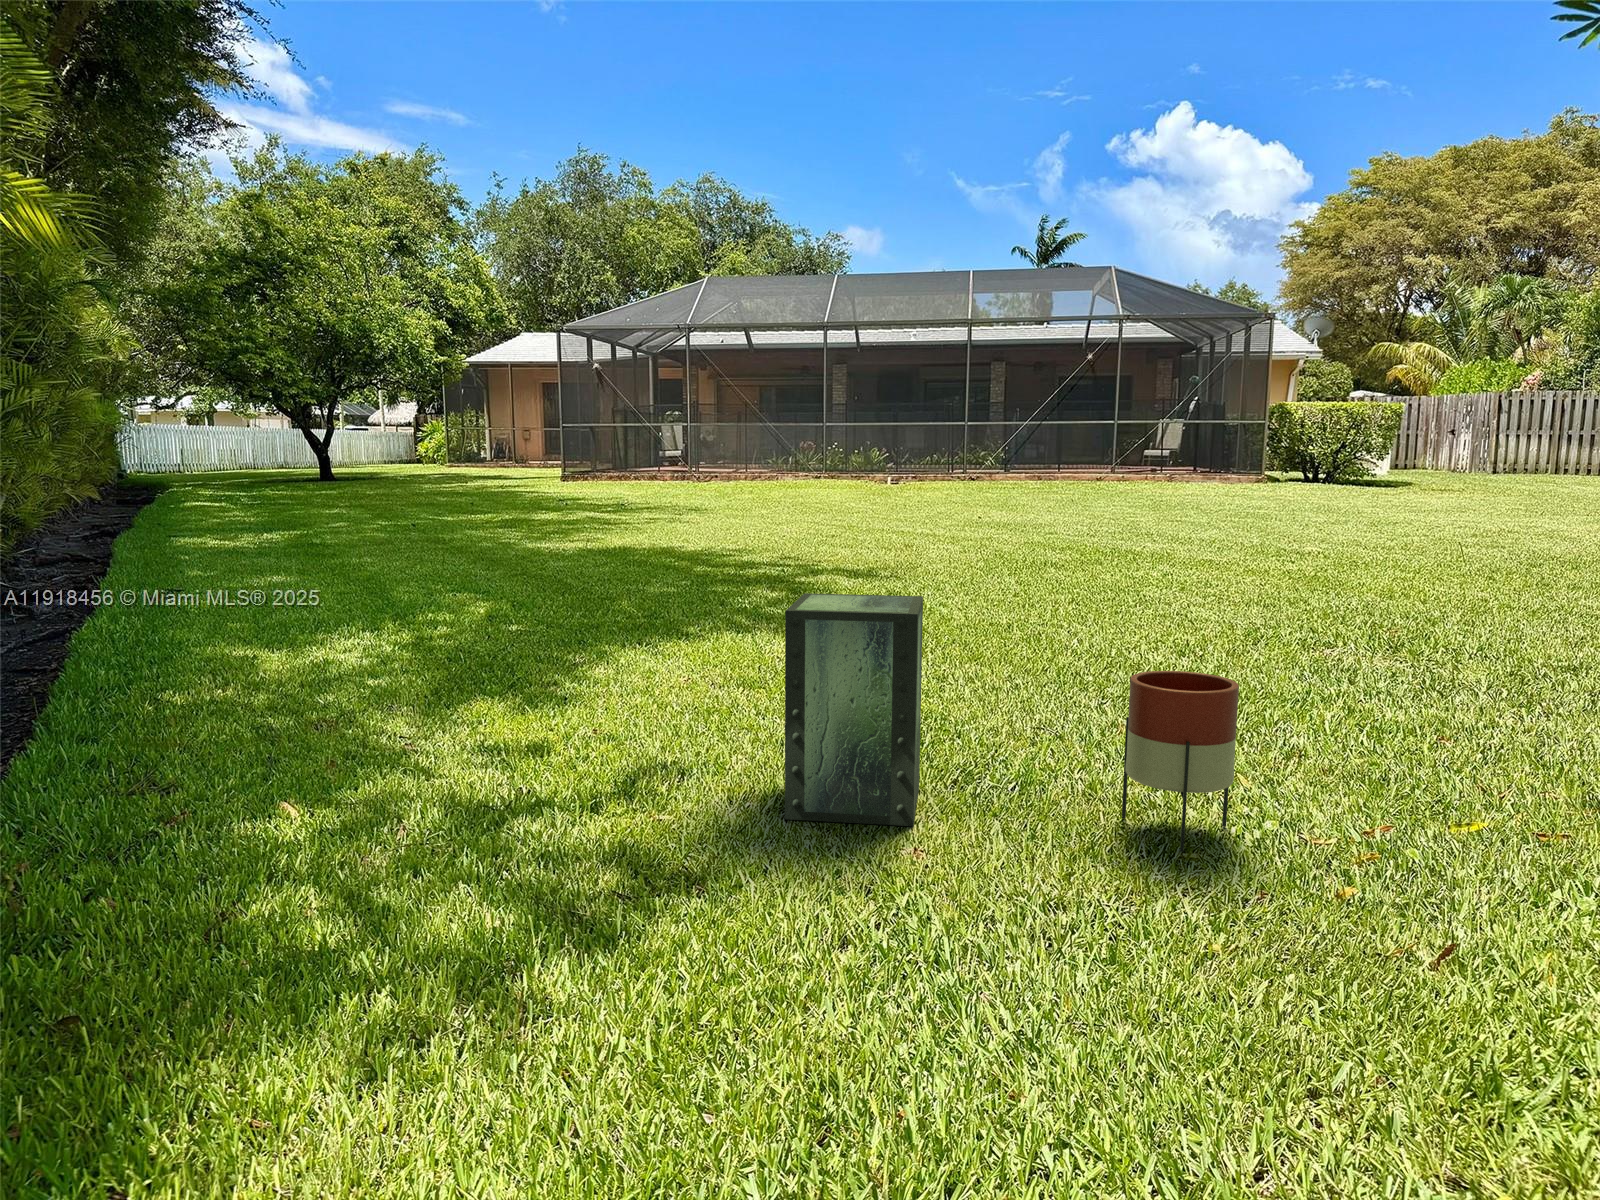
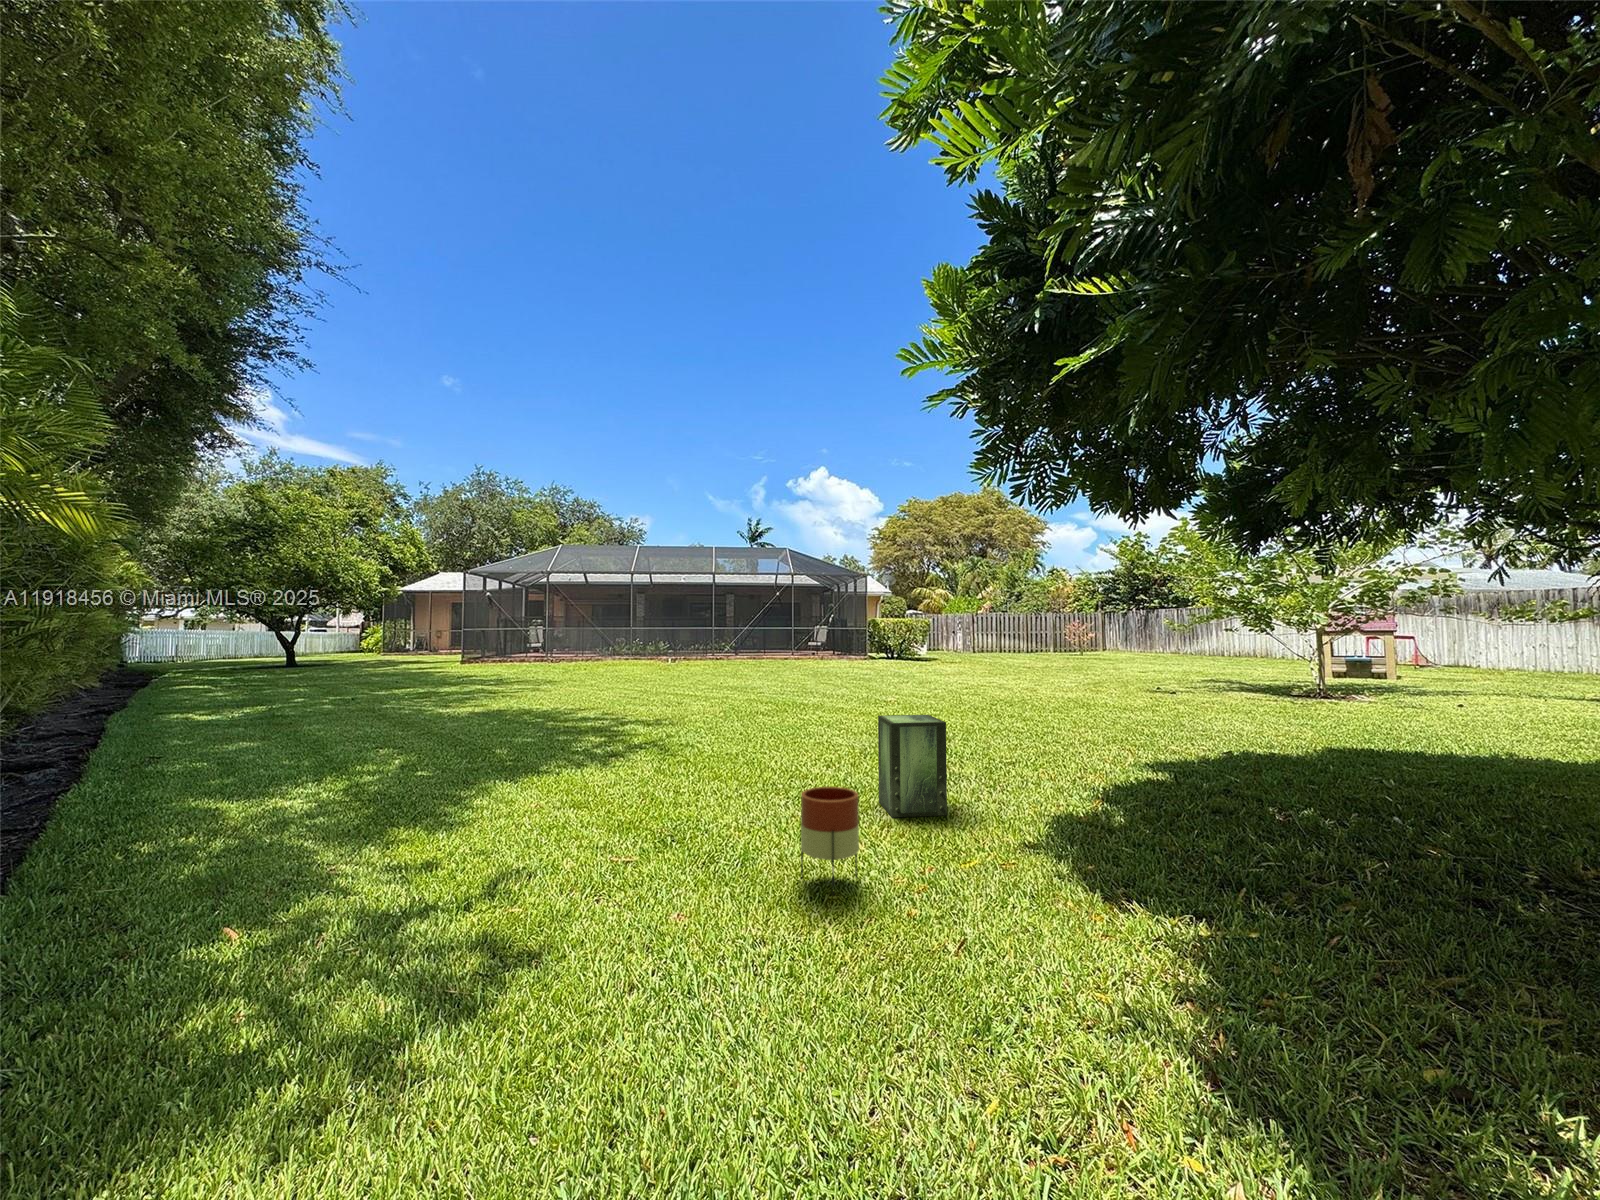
storage box: present [785,593,923,826] -> present [878,715,947,817]

